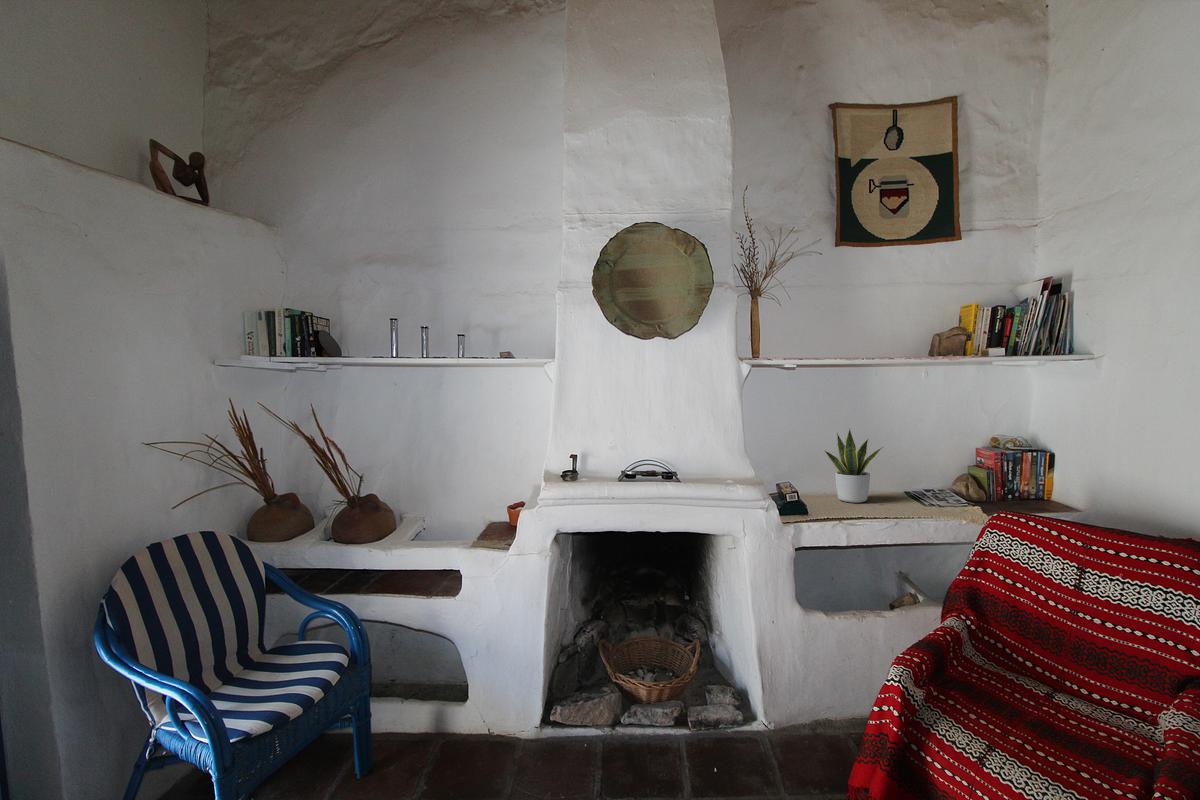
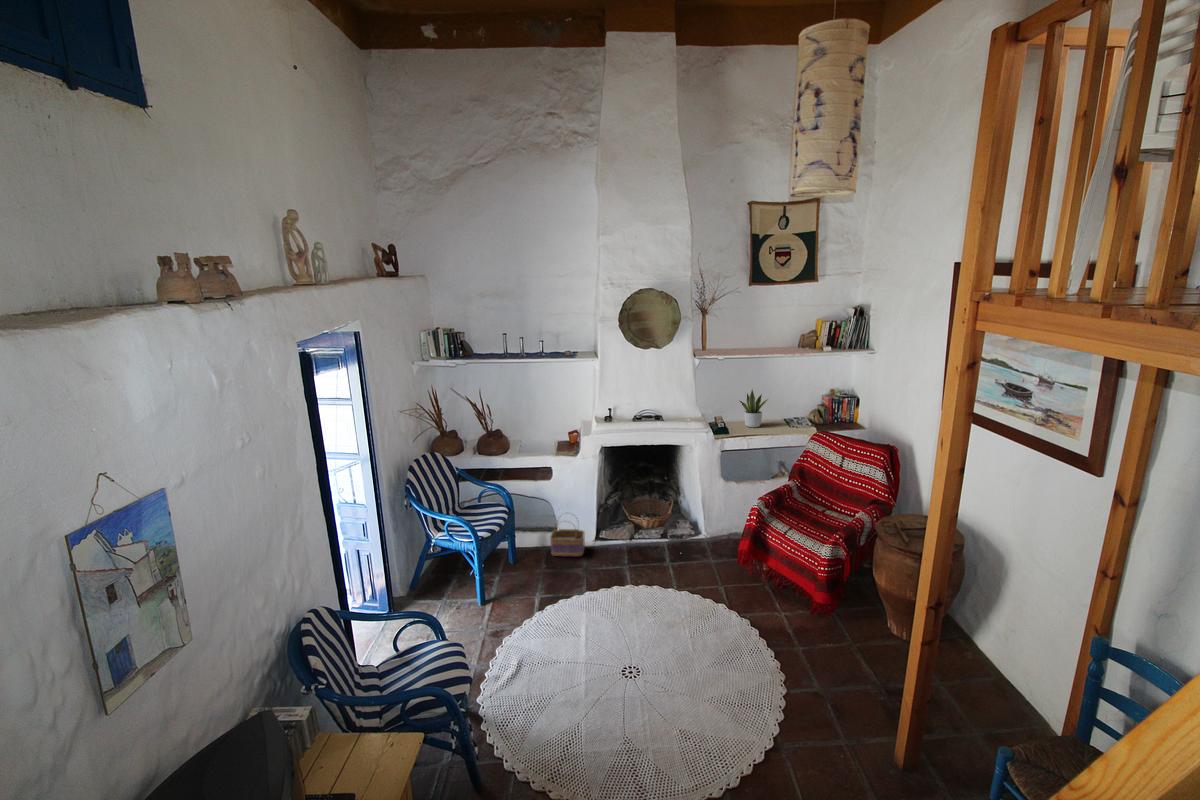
basket: none [440,667,516,768] -> present [550,522,585,556]

